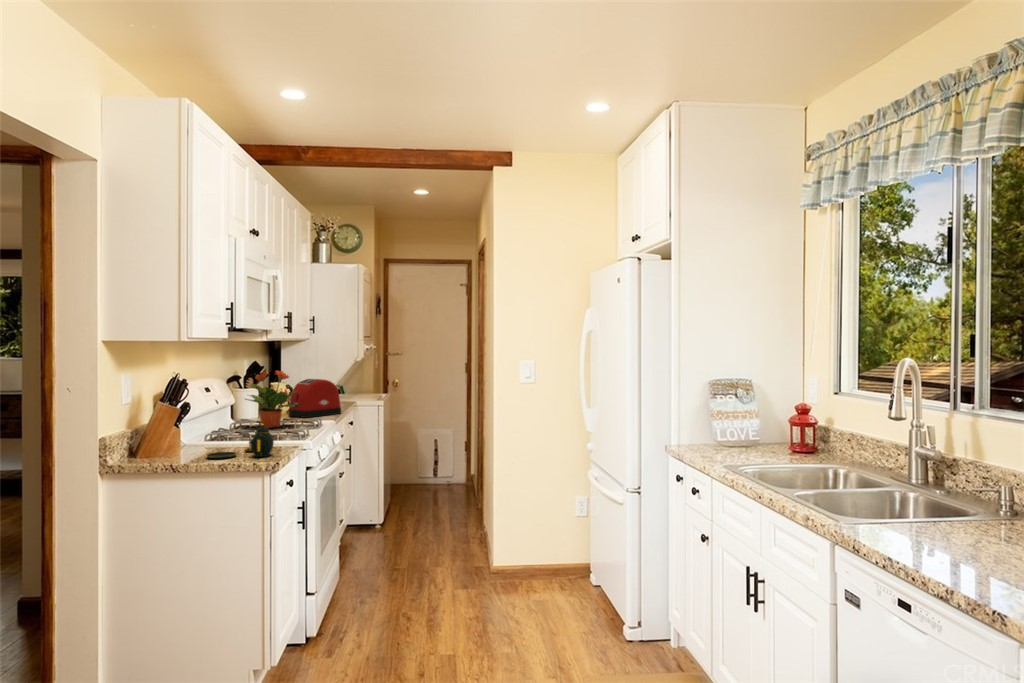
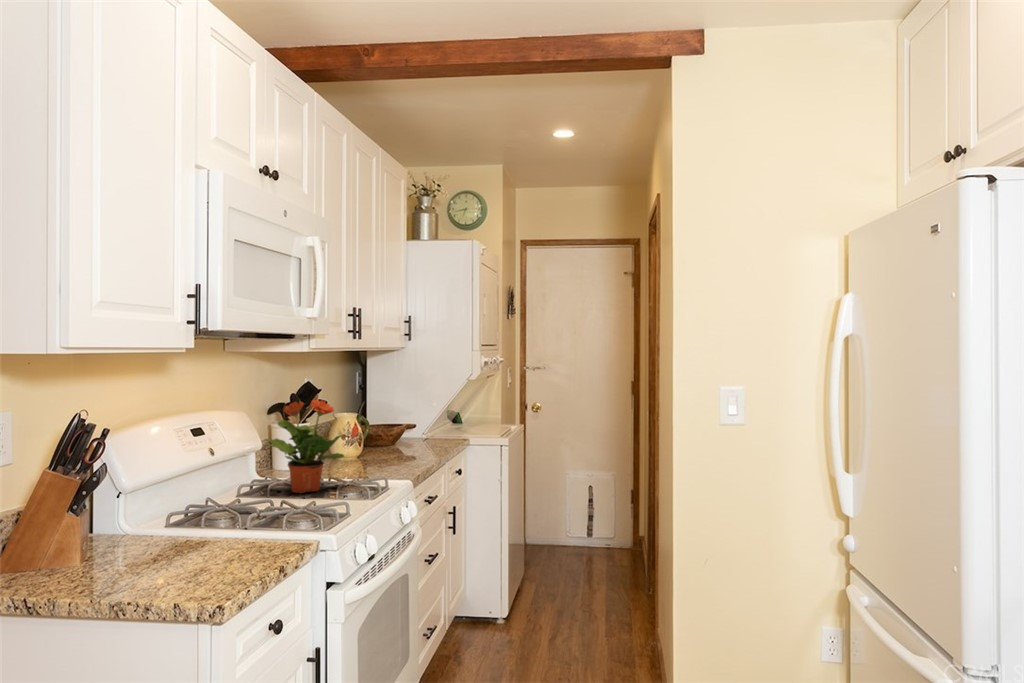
toaster: present [288,379,341,418] -> none [351,408,432,470]
teapot: present [207,424,274,459] -> none [110,517,242,585]

